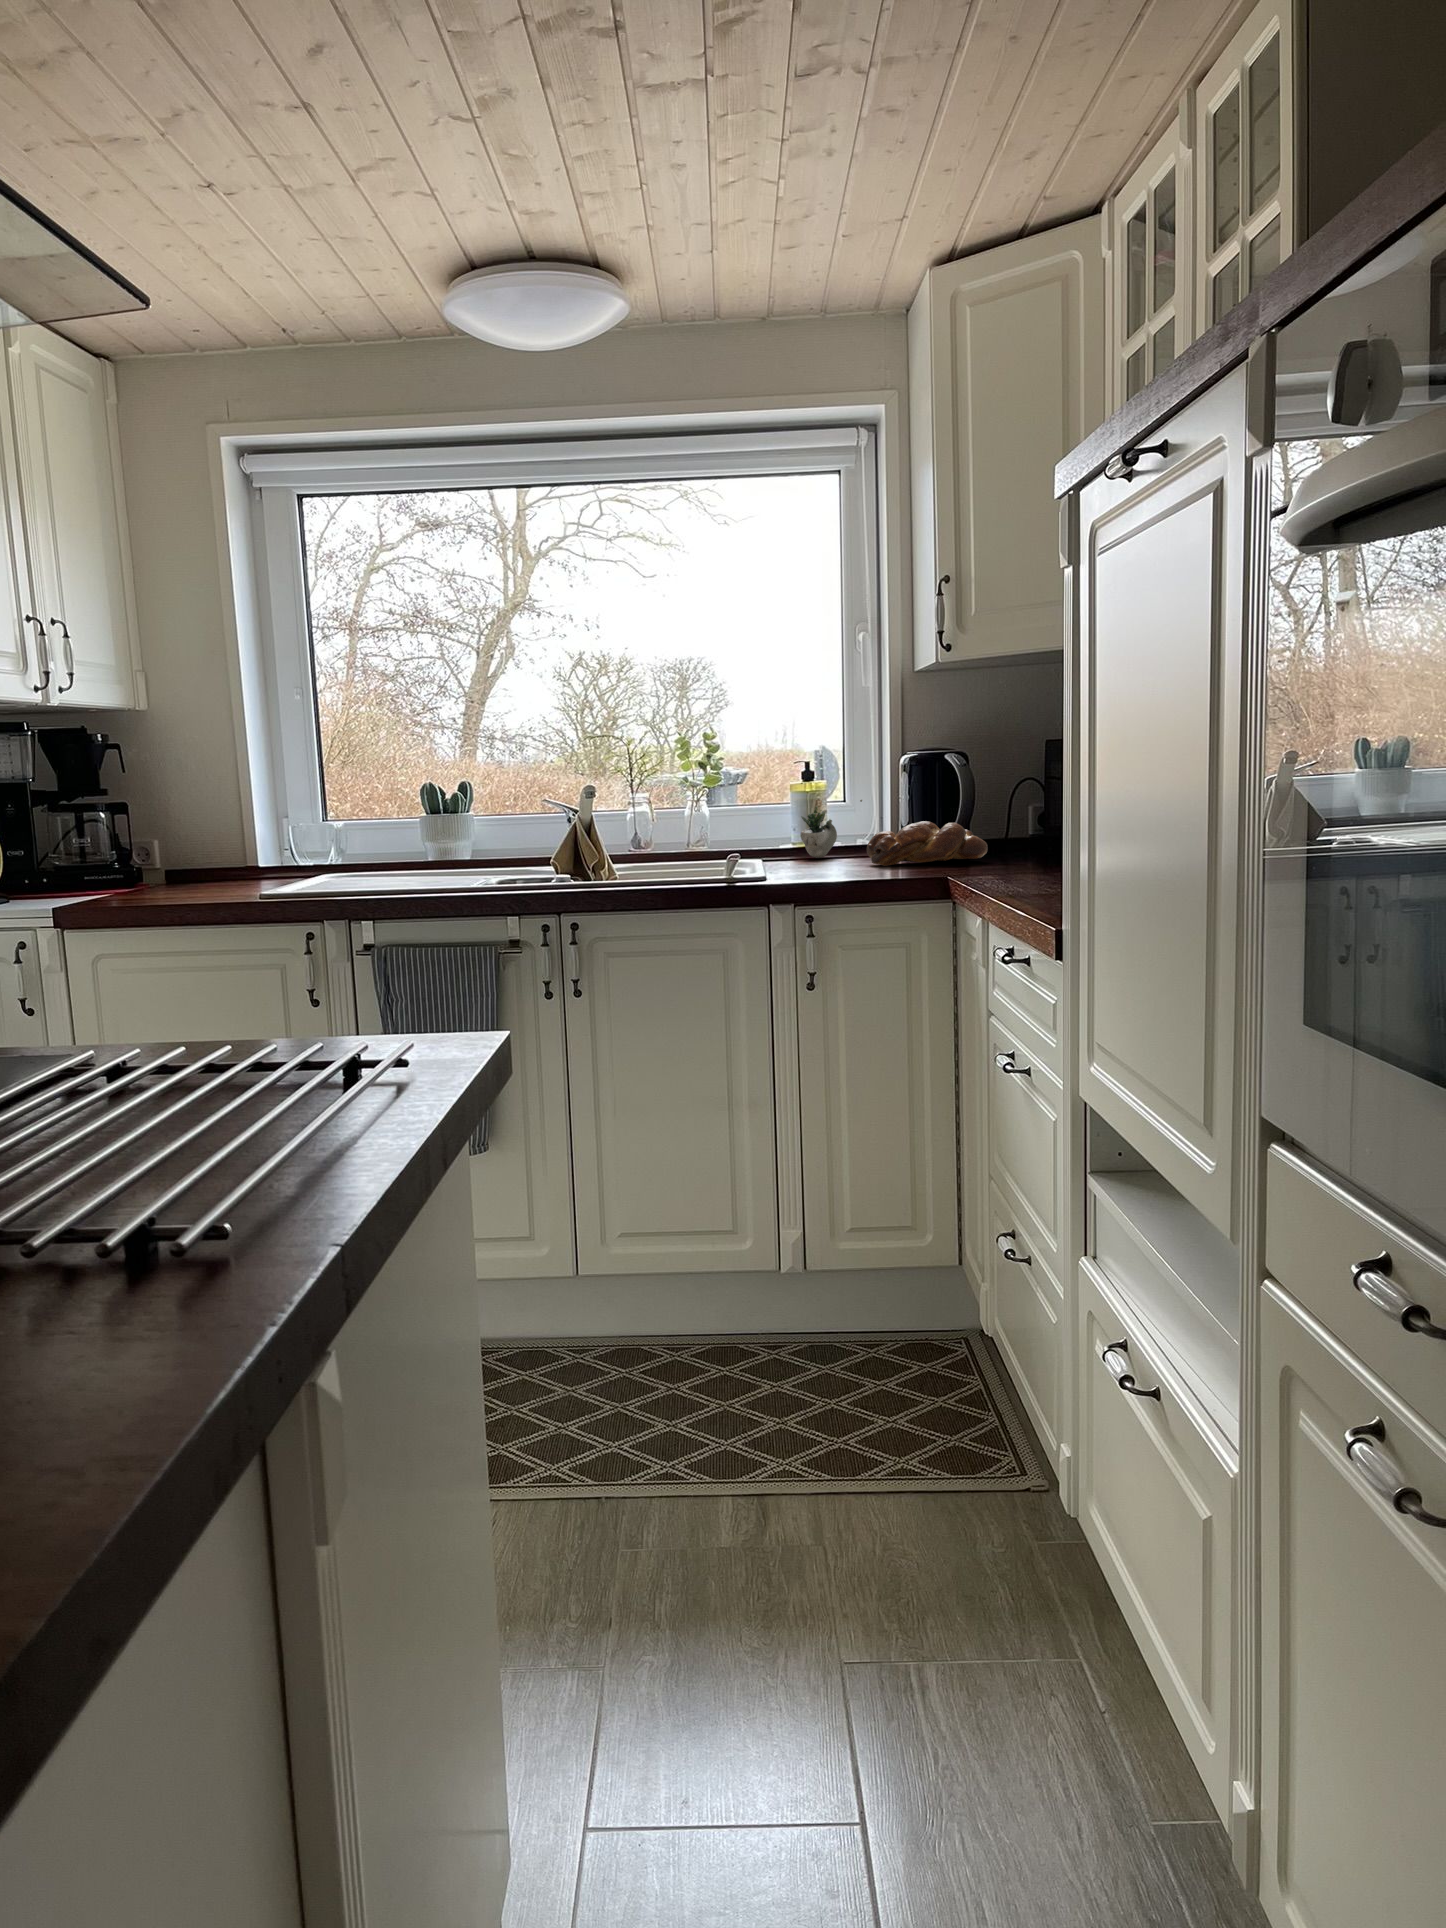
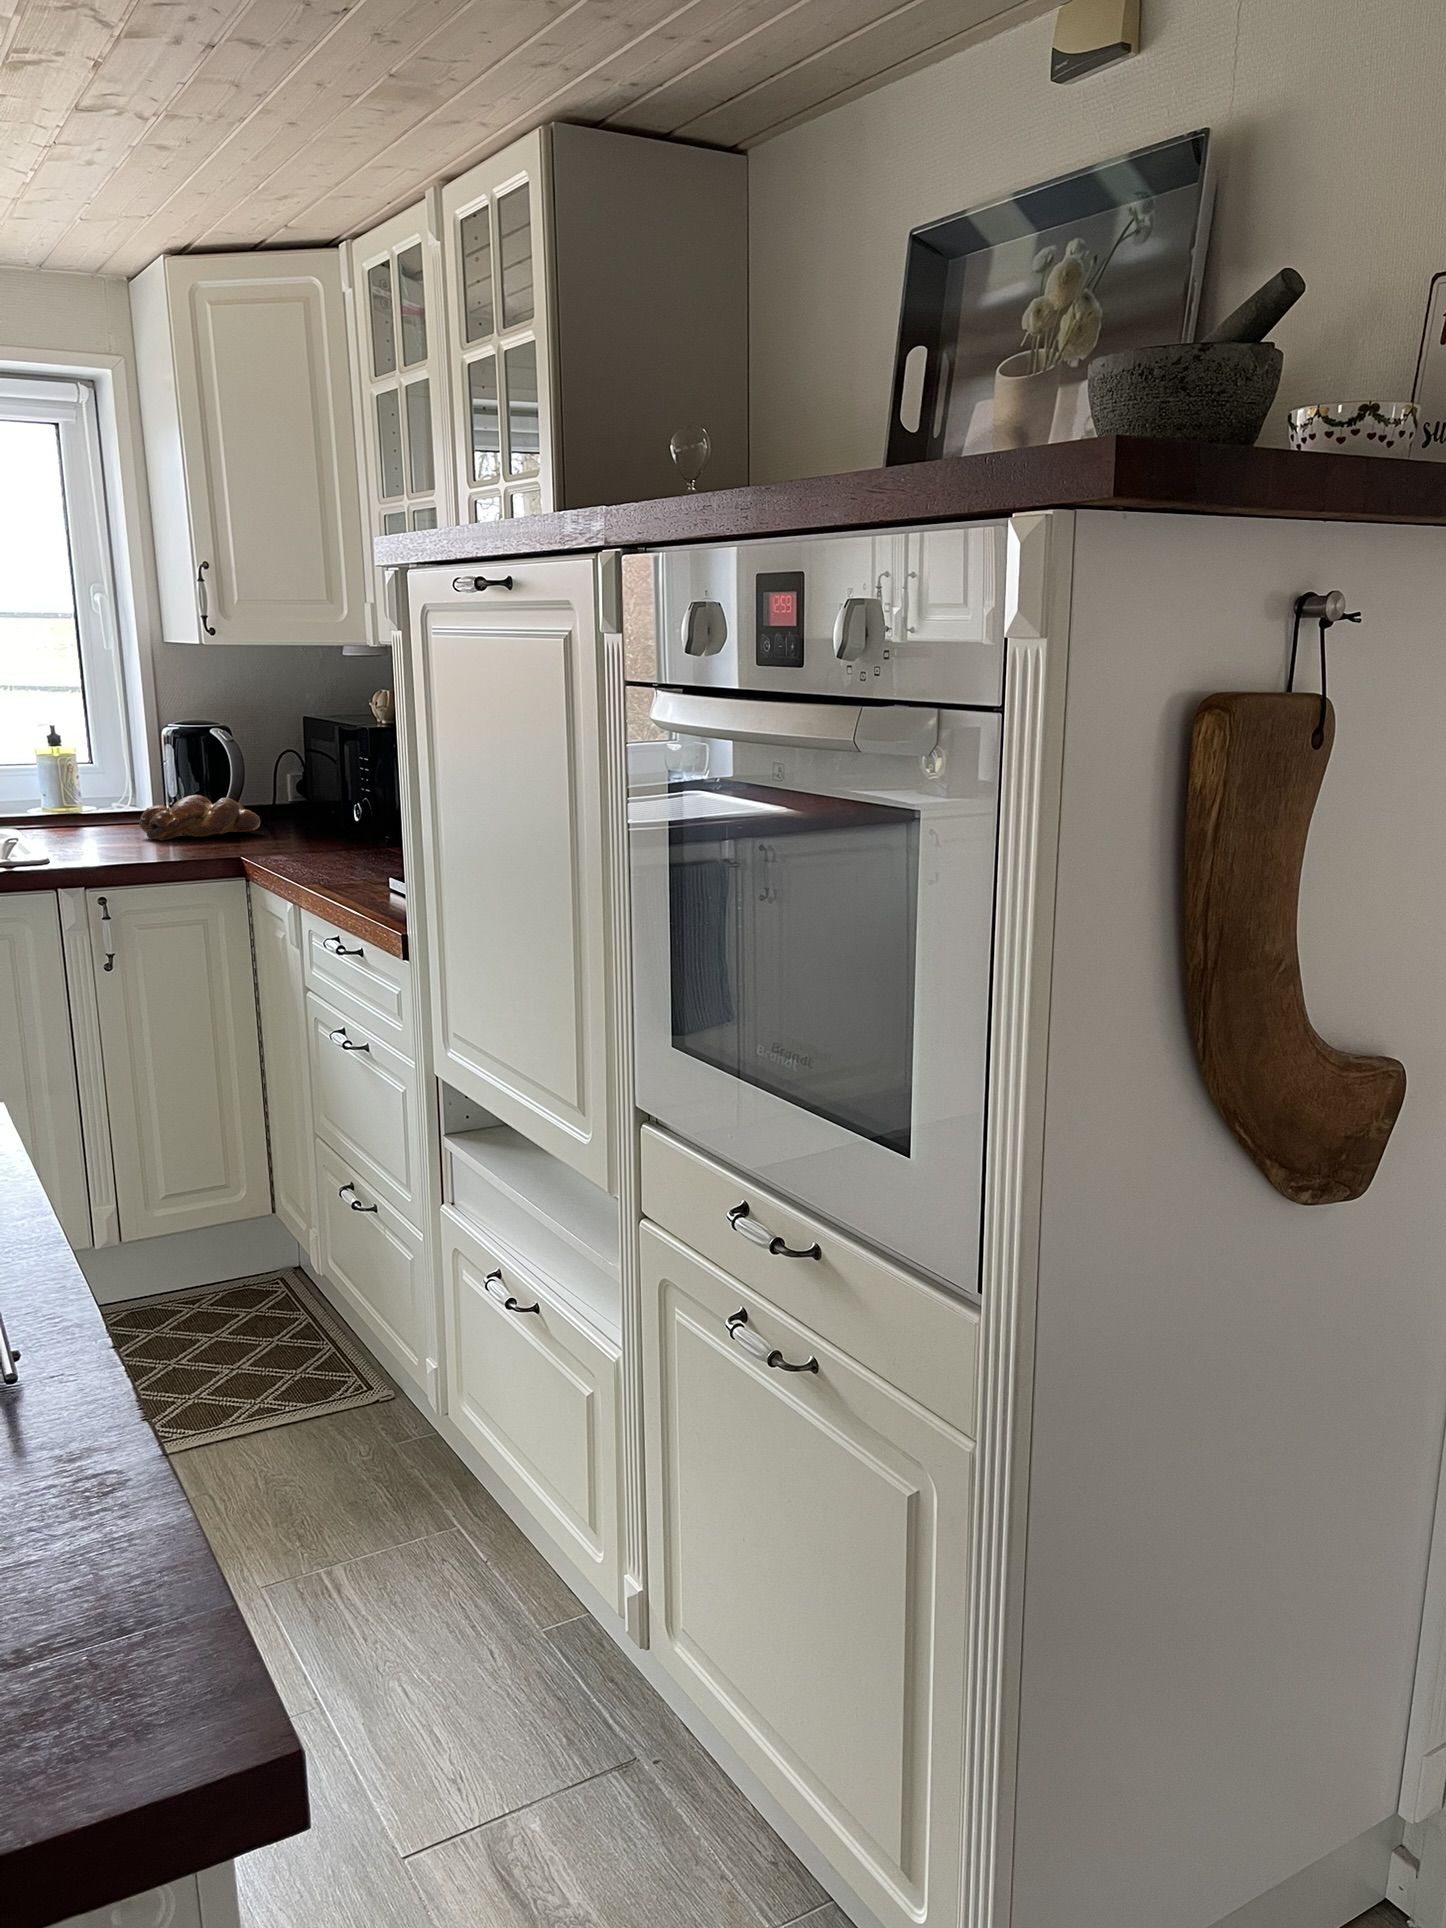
succulent plant: present [801,800,862,858] -> none [57,770,124,827]

